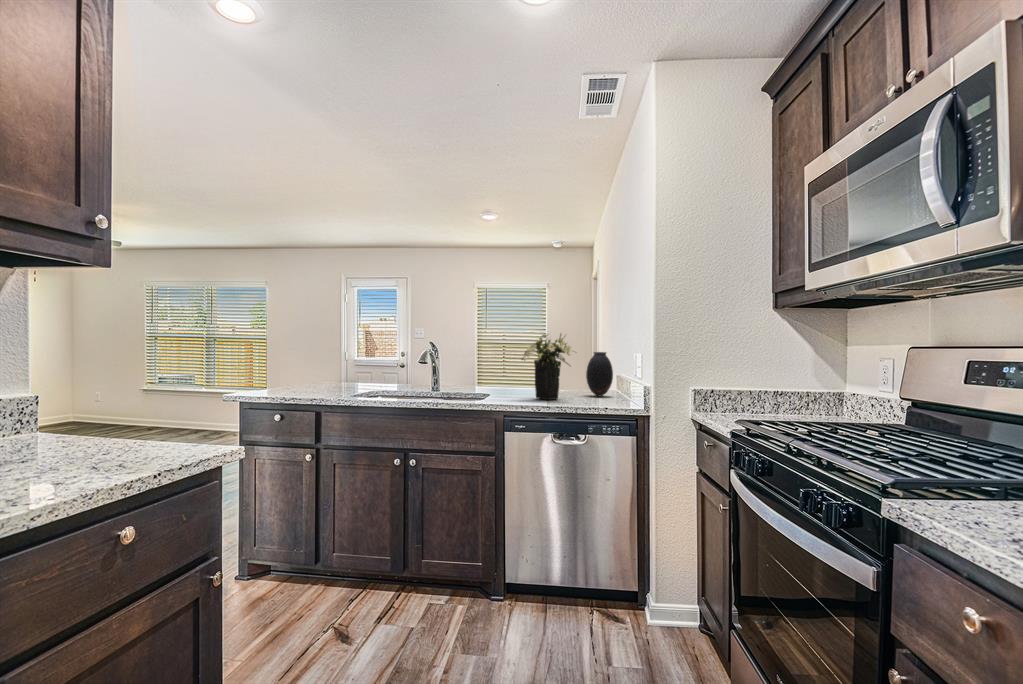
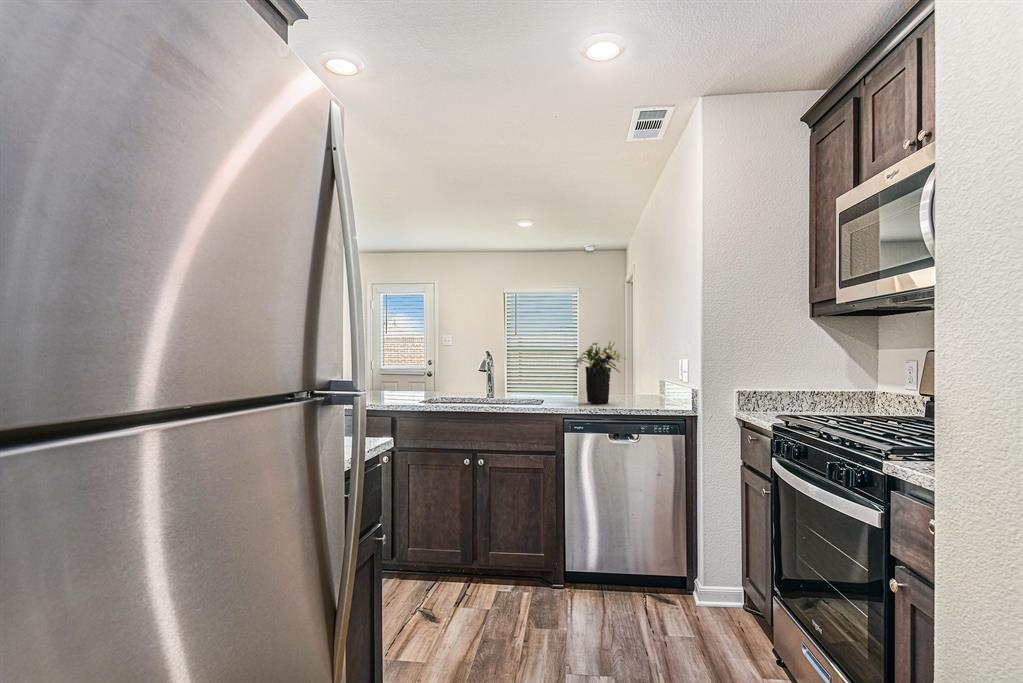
vase: present [586,352,613,396] -> none [633,358,658,400]

